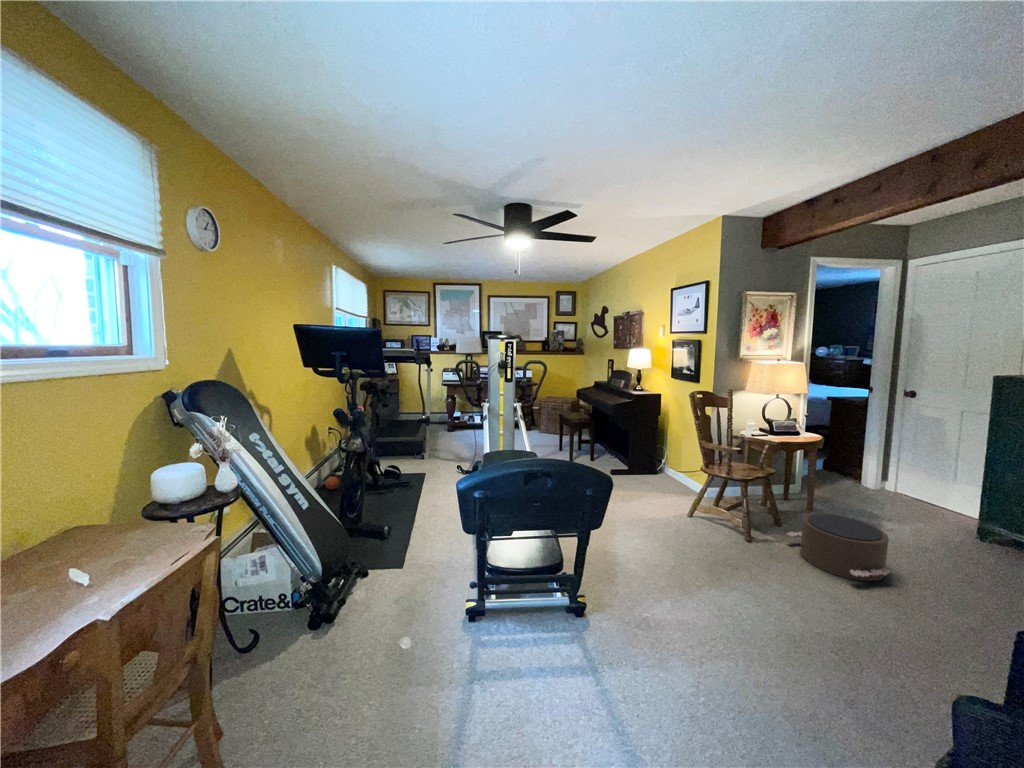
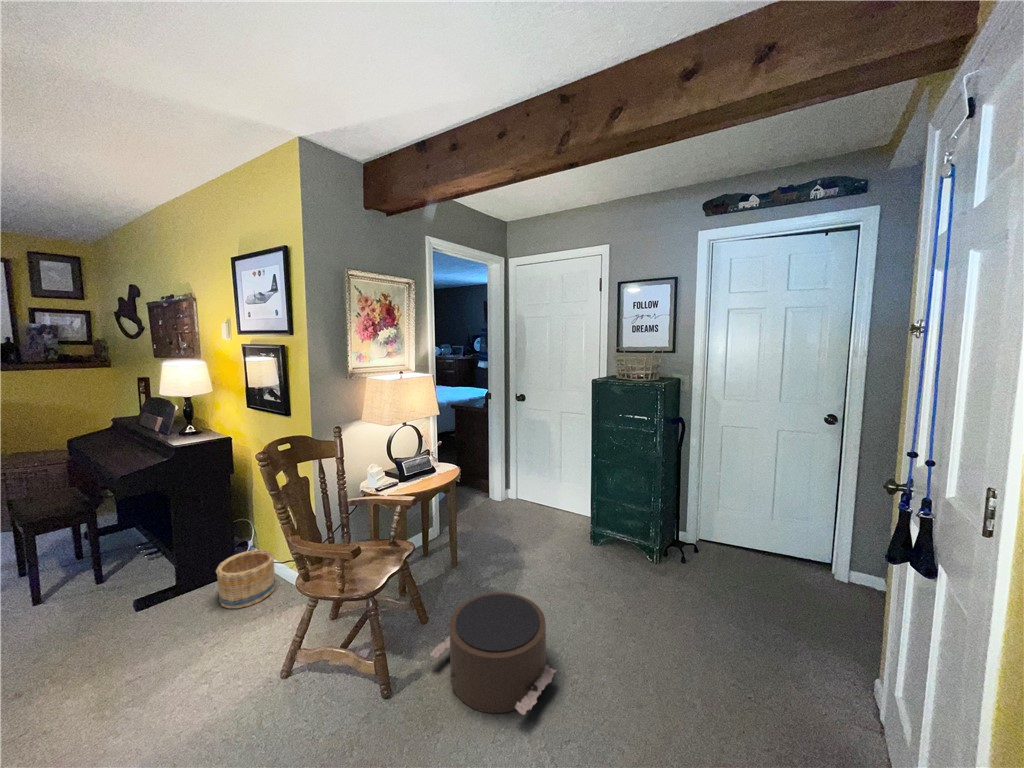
basket: none [650,459,680,486] -> present [216,550,275,609]

